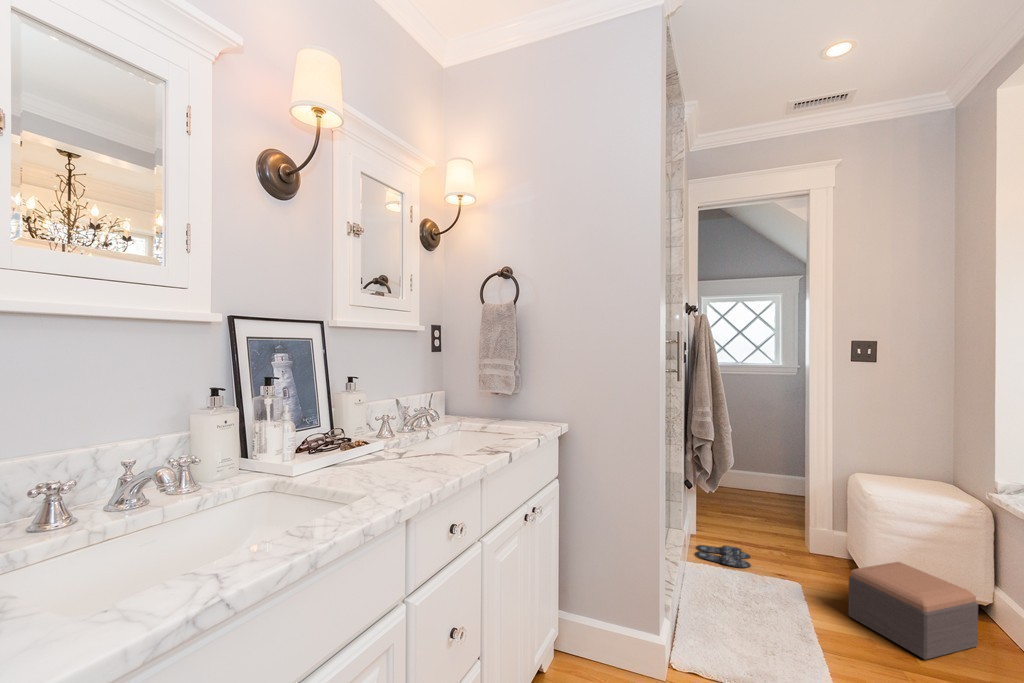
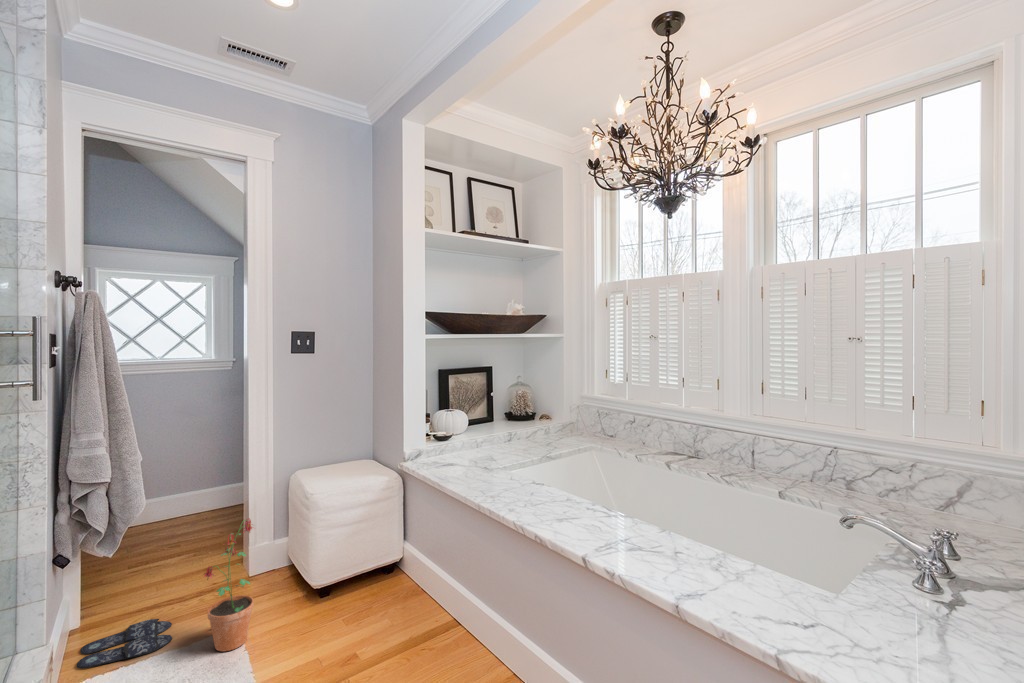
potted plant: none [772,494,816,594] -> present [205,519,254,651]
footstool: present [849,562,978,659] -> none [293,559,398,656]

